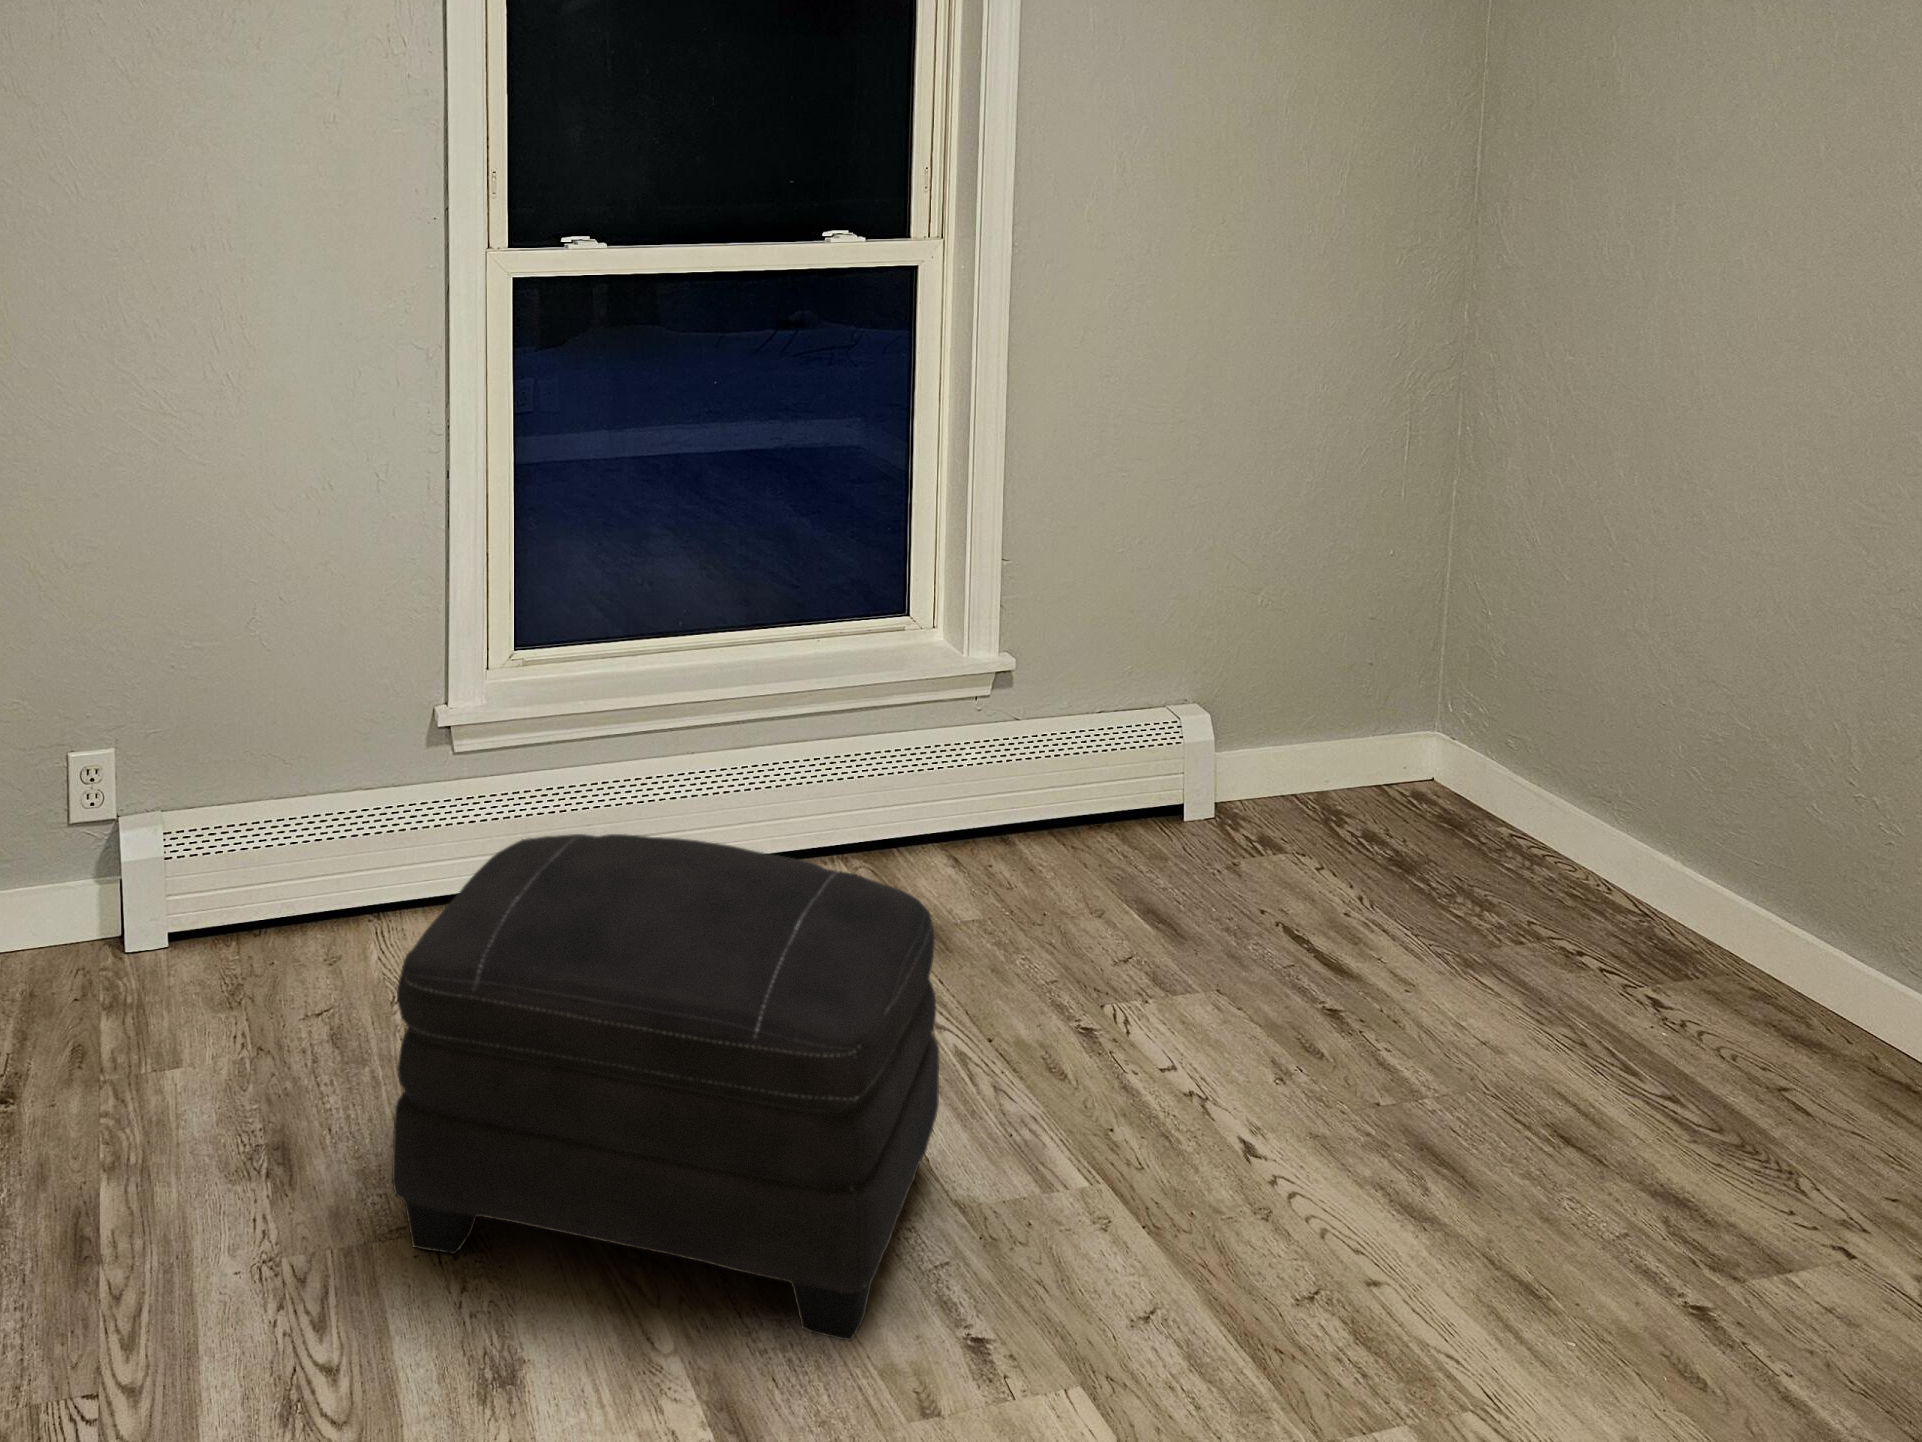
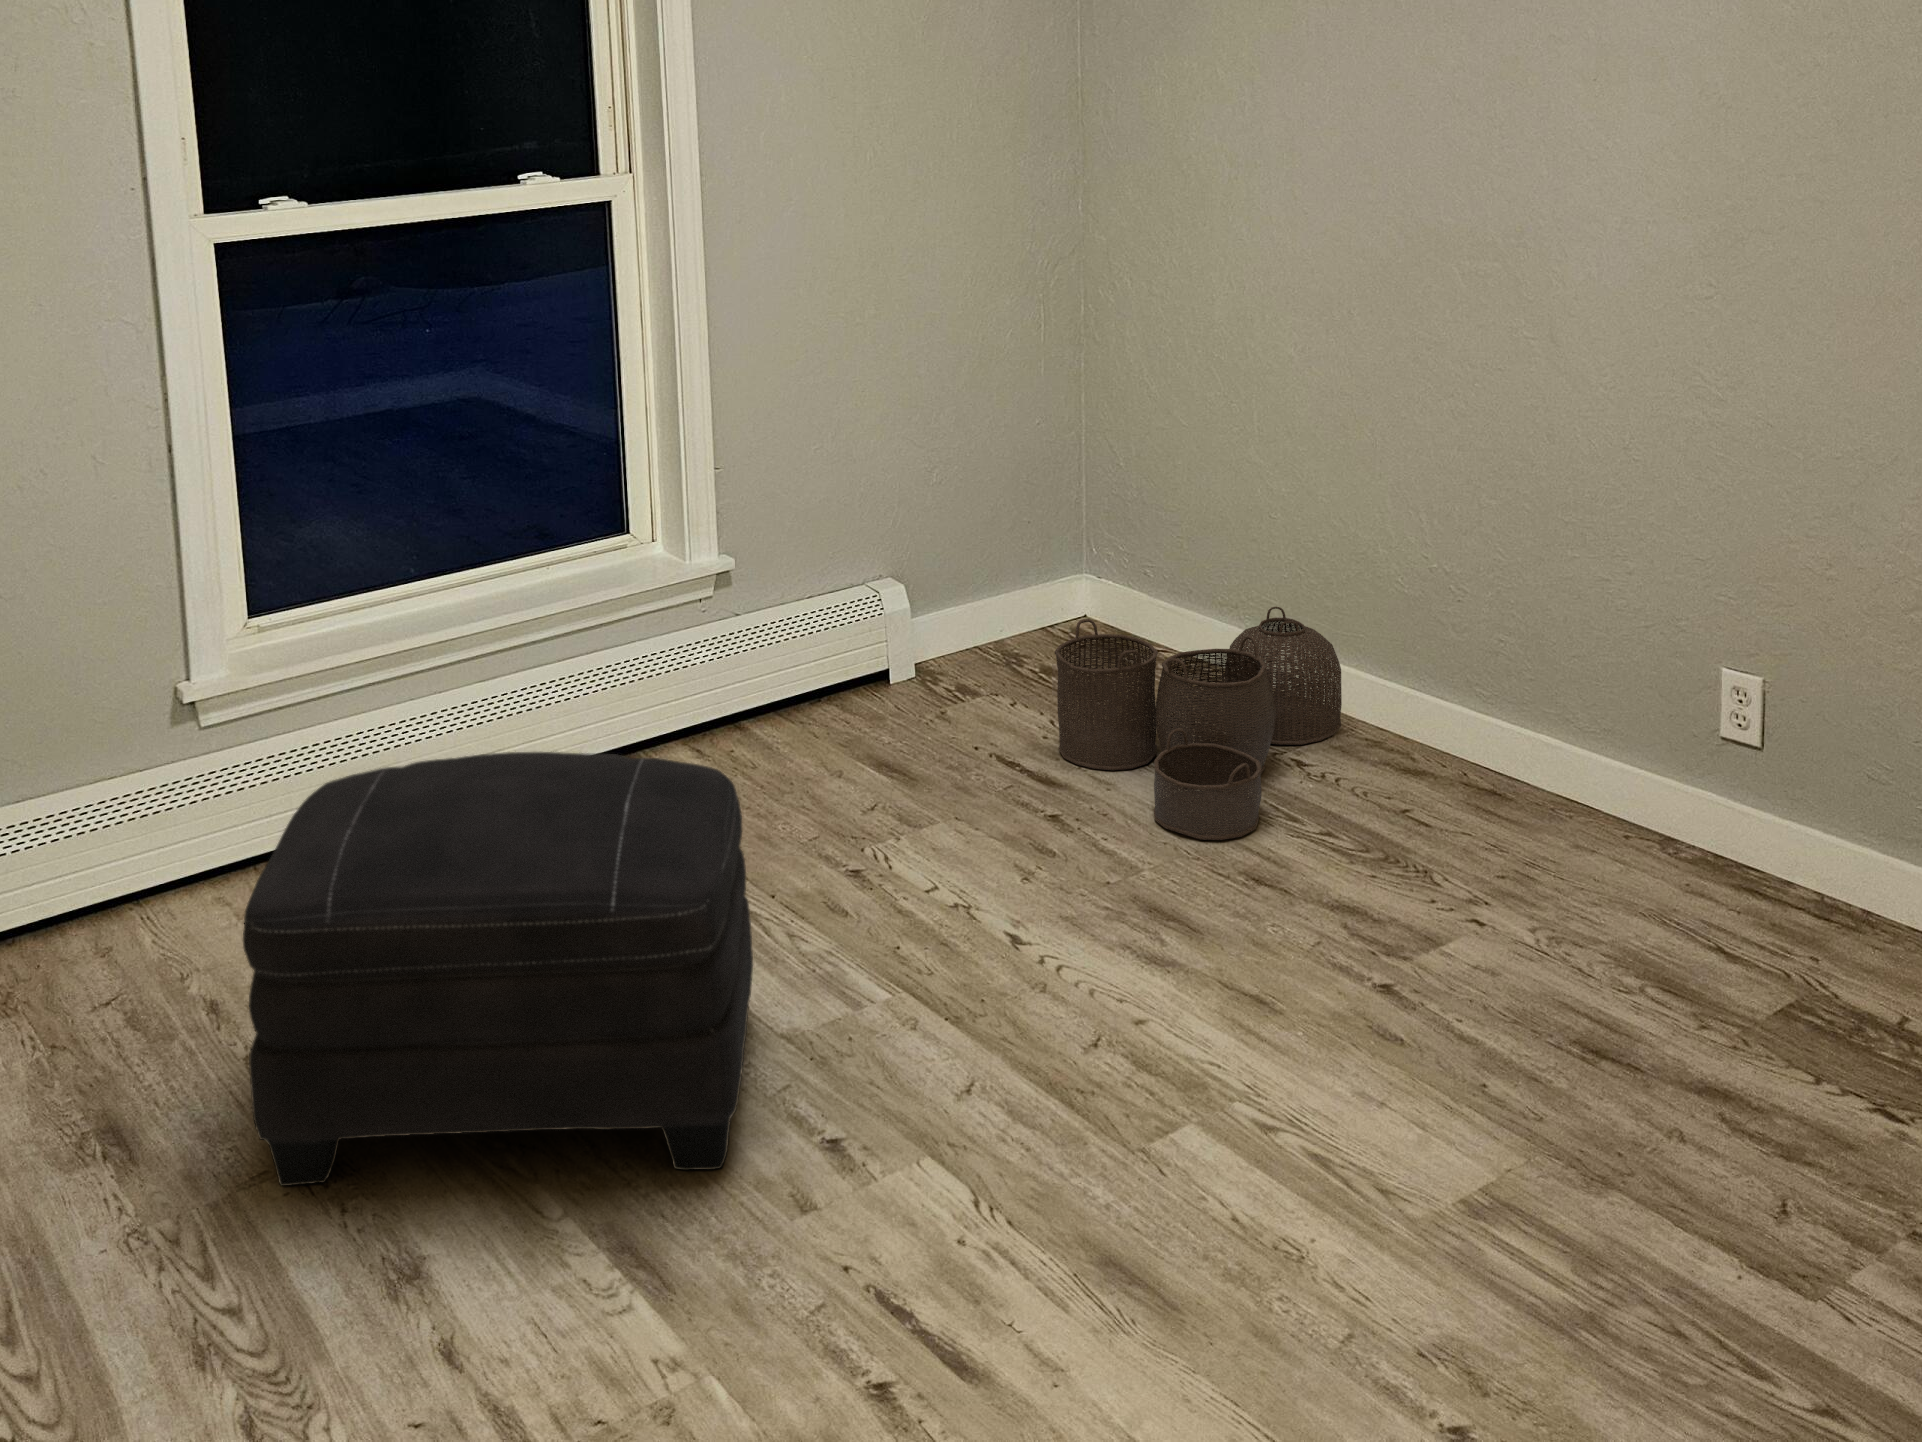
woven basket: none [1361,788,1725,1079] -> present [1055,607,1342,840]

